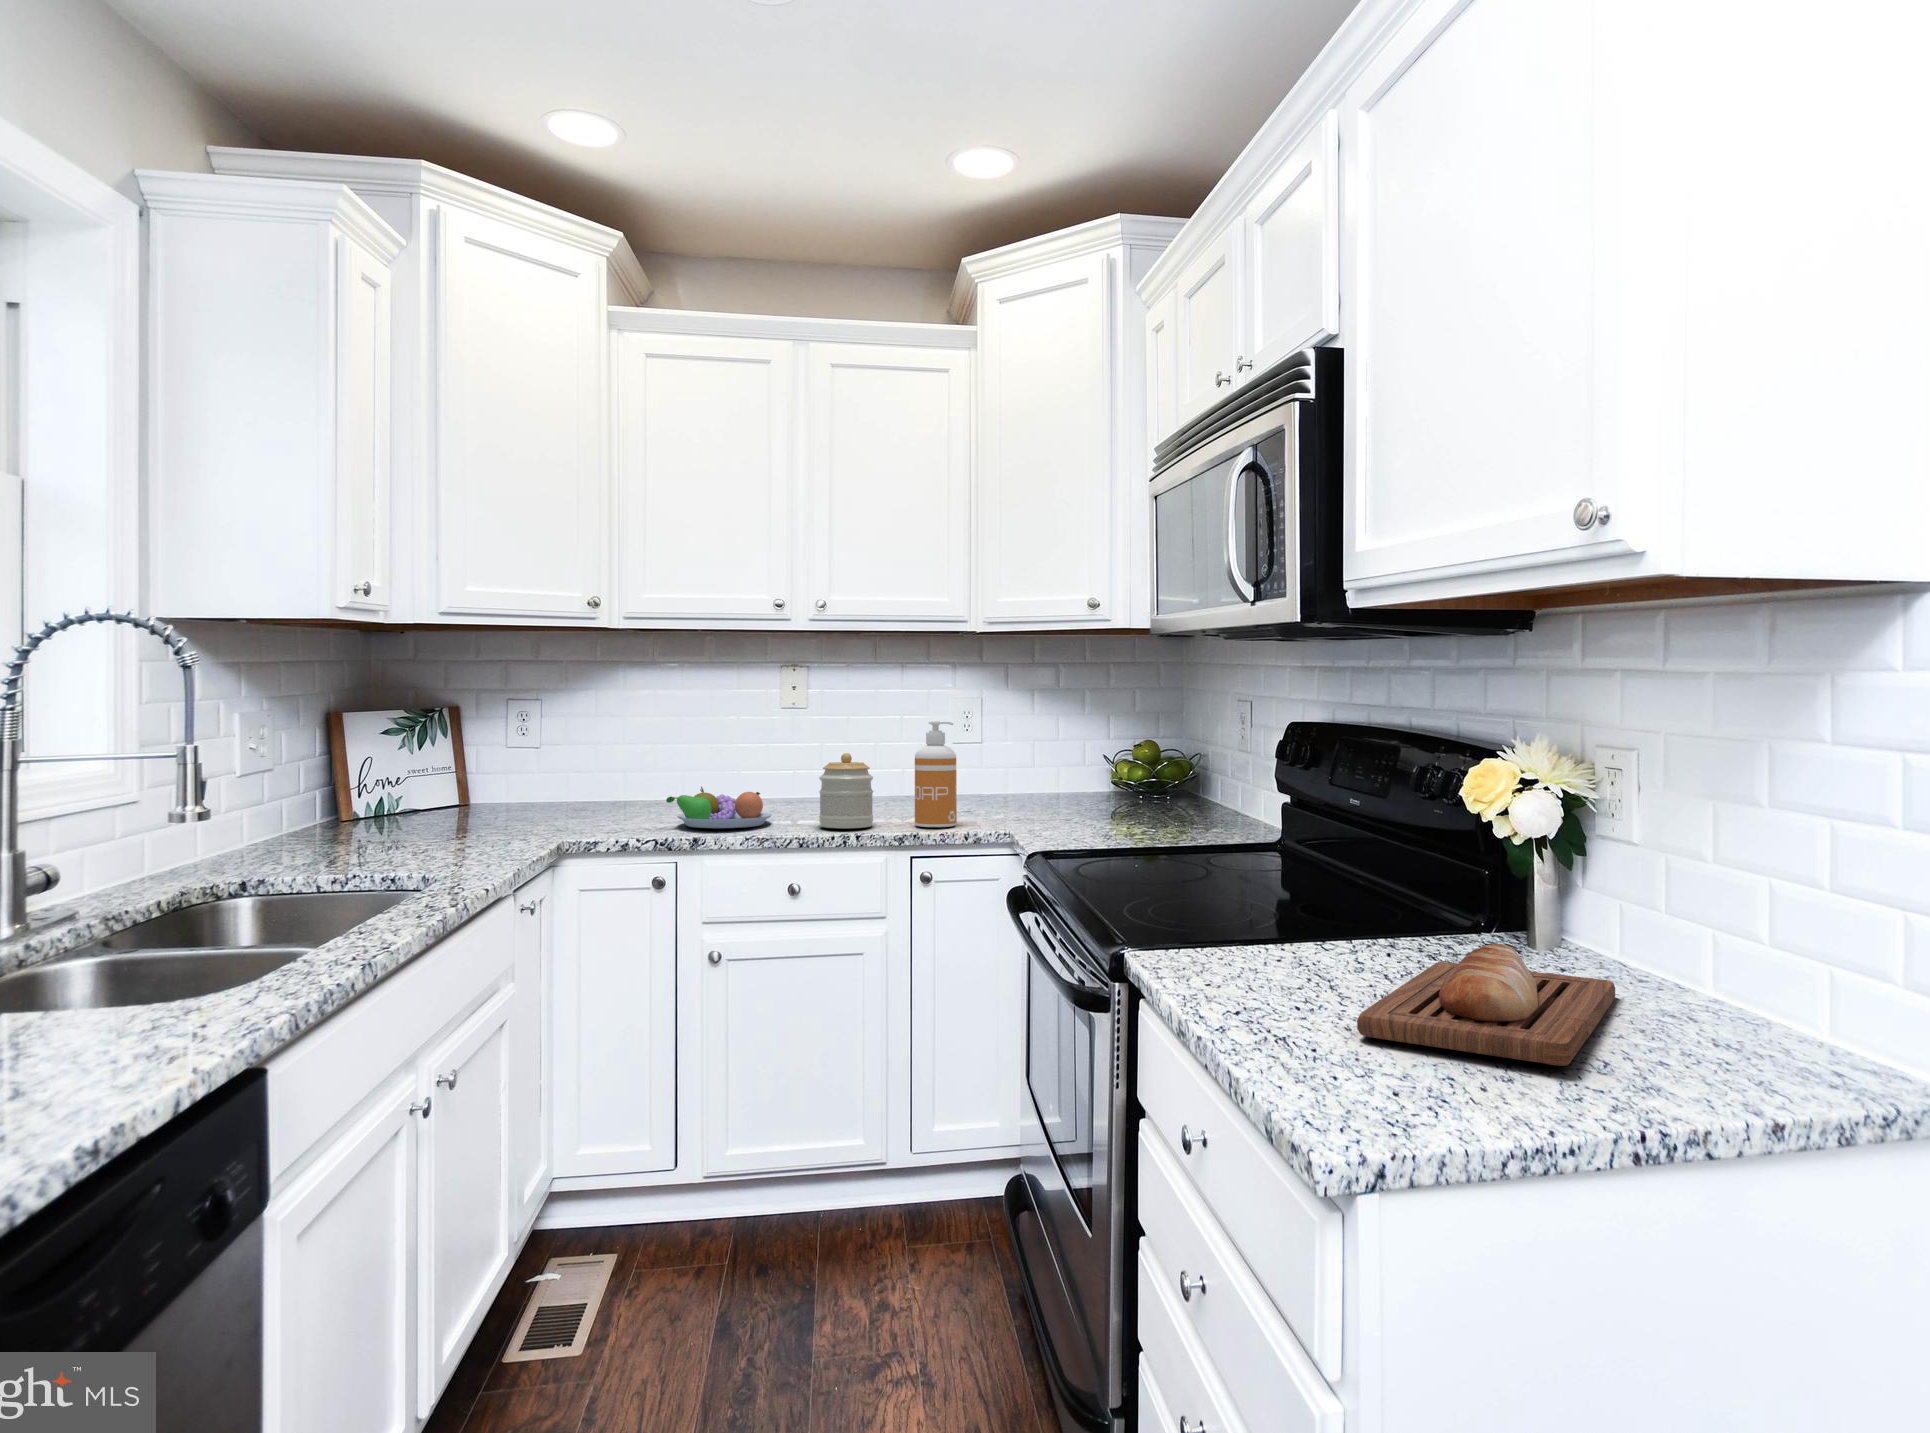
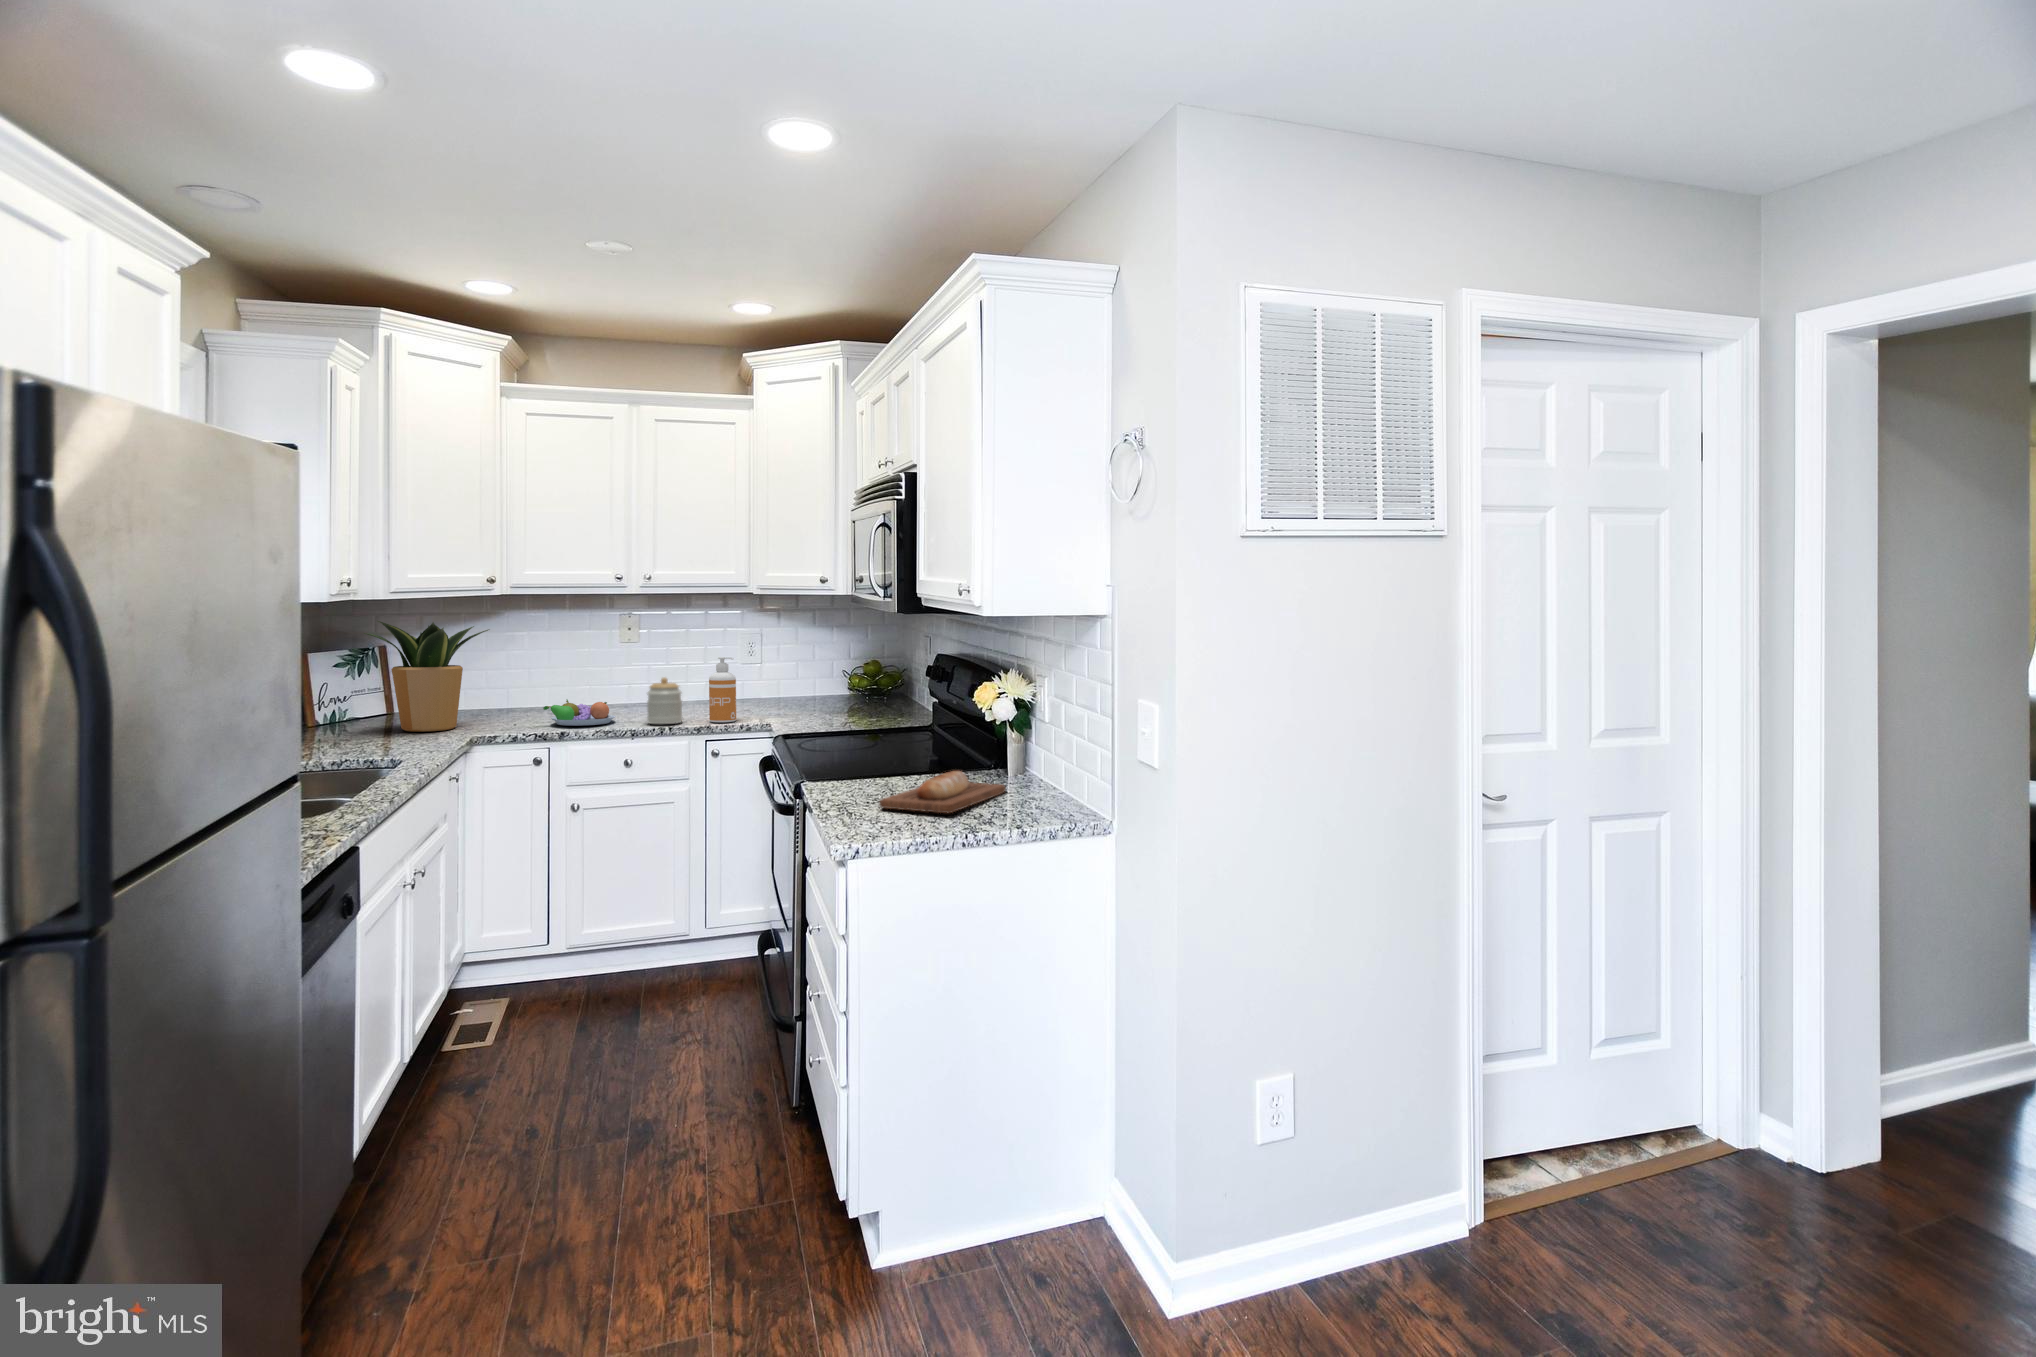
potted plant: none [418,662,596,833] -> present [364,621,489,731]

